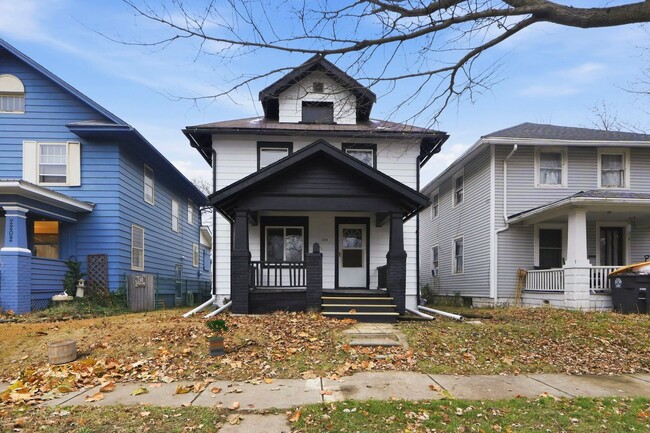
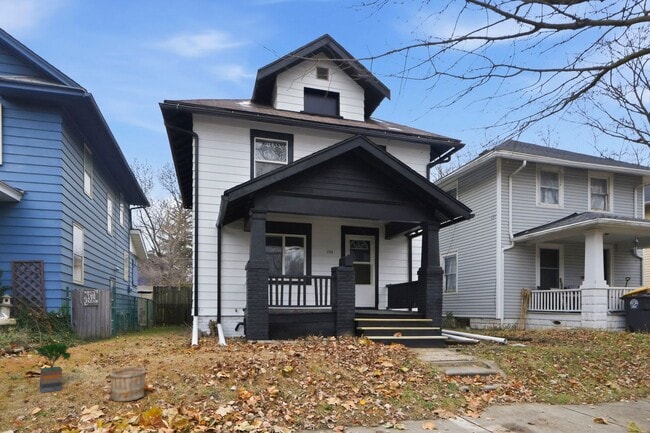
potted tree: present [206,319,229,356] -> present [37,343,71,393]

